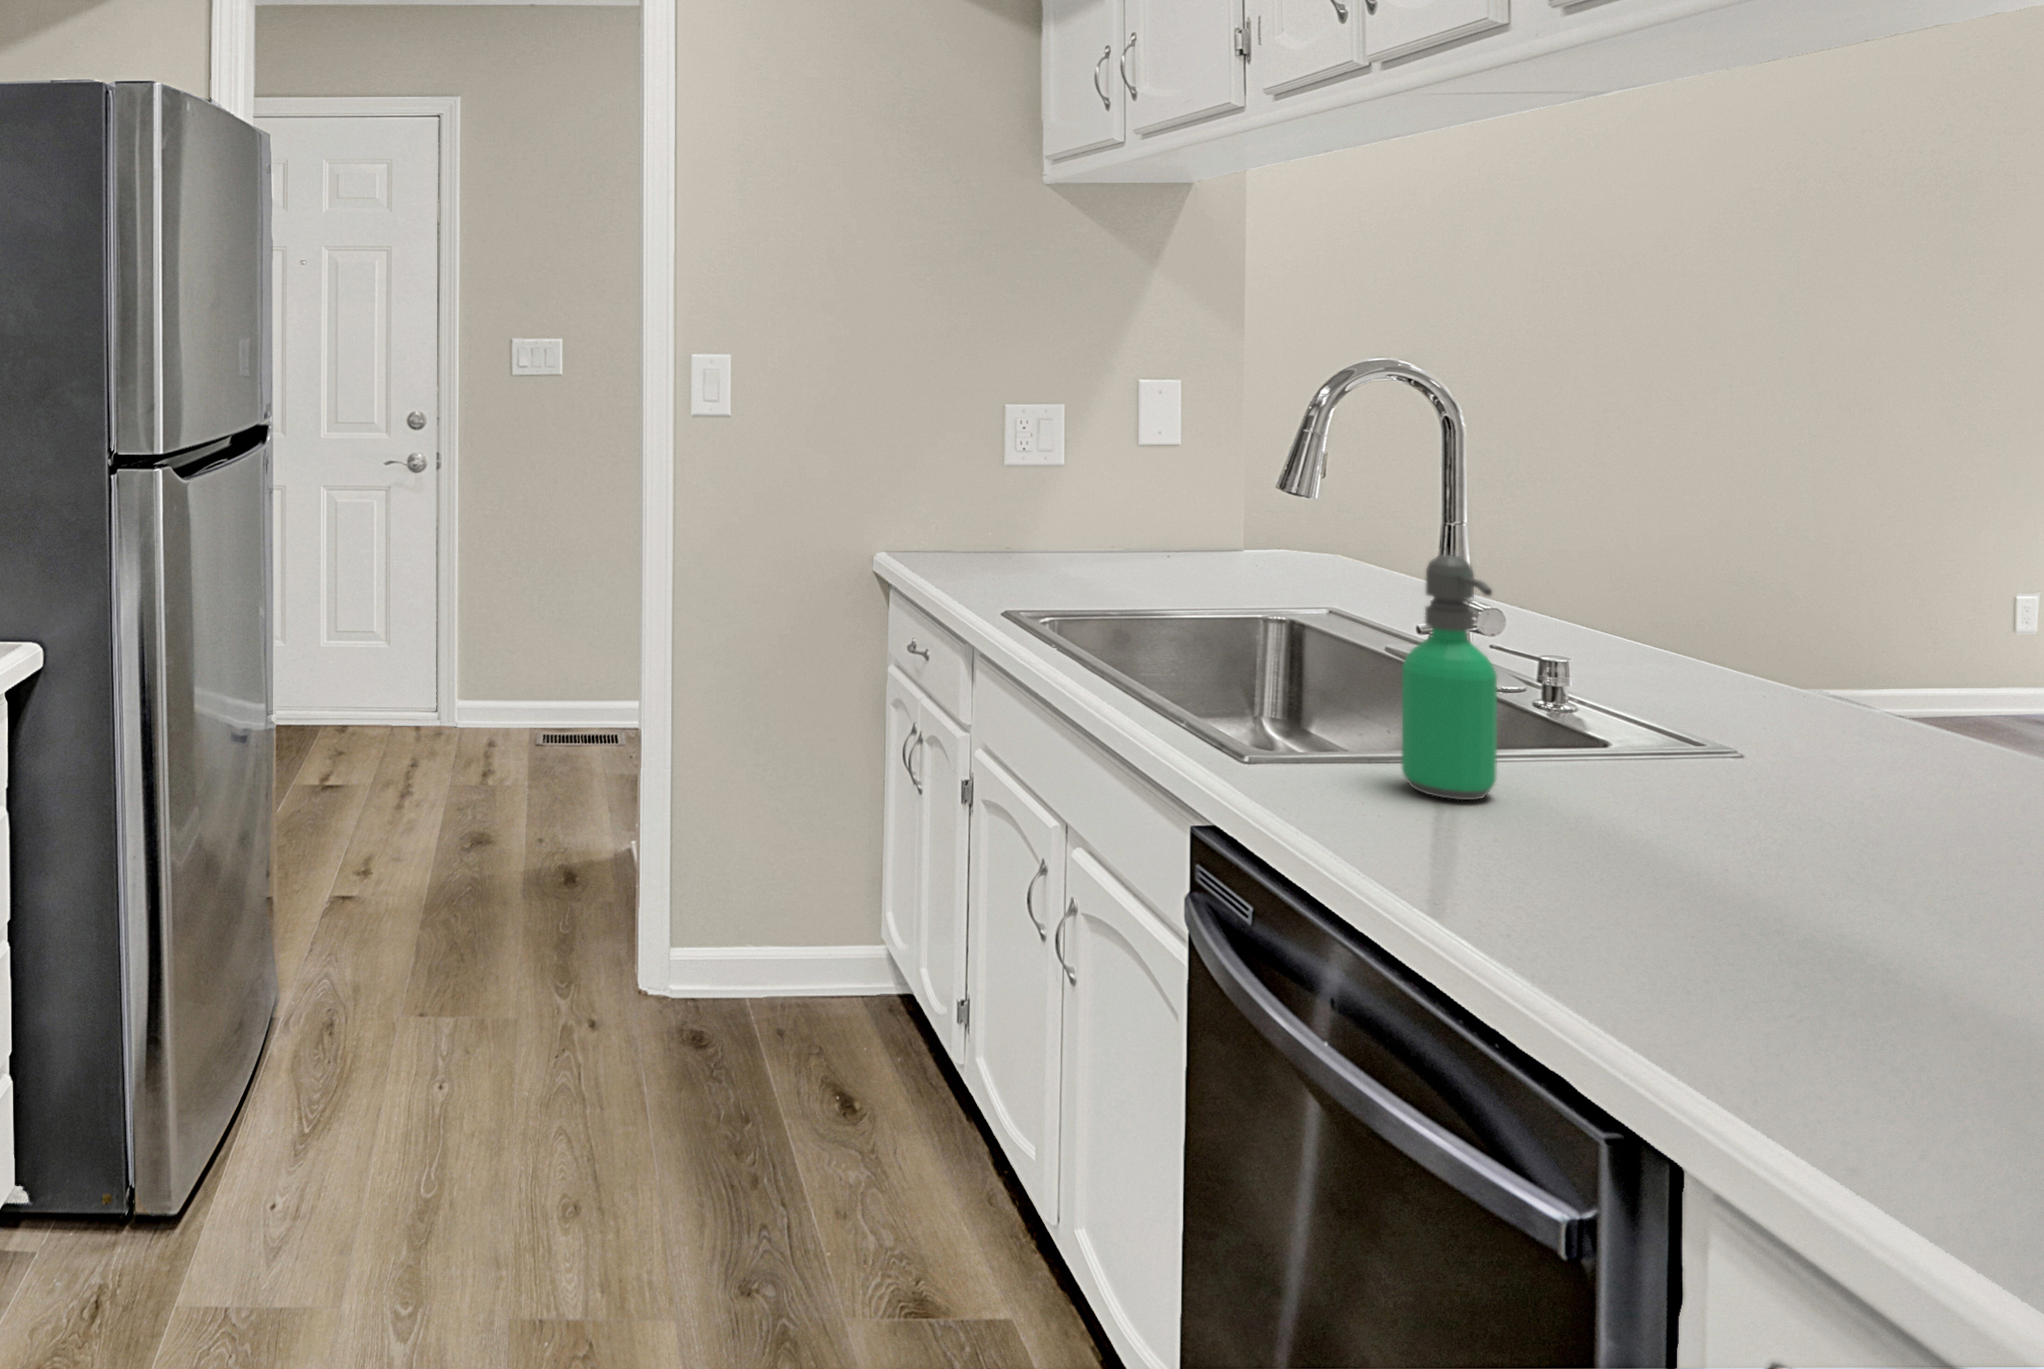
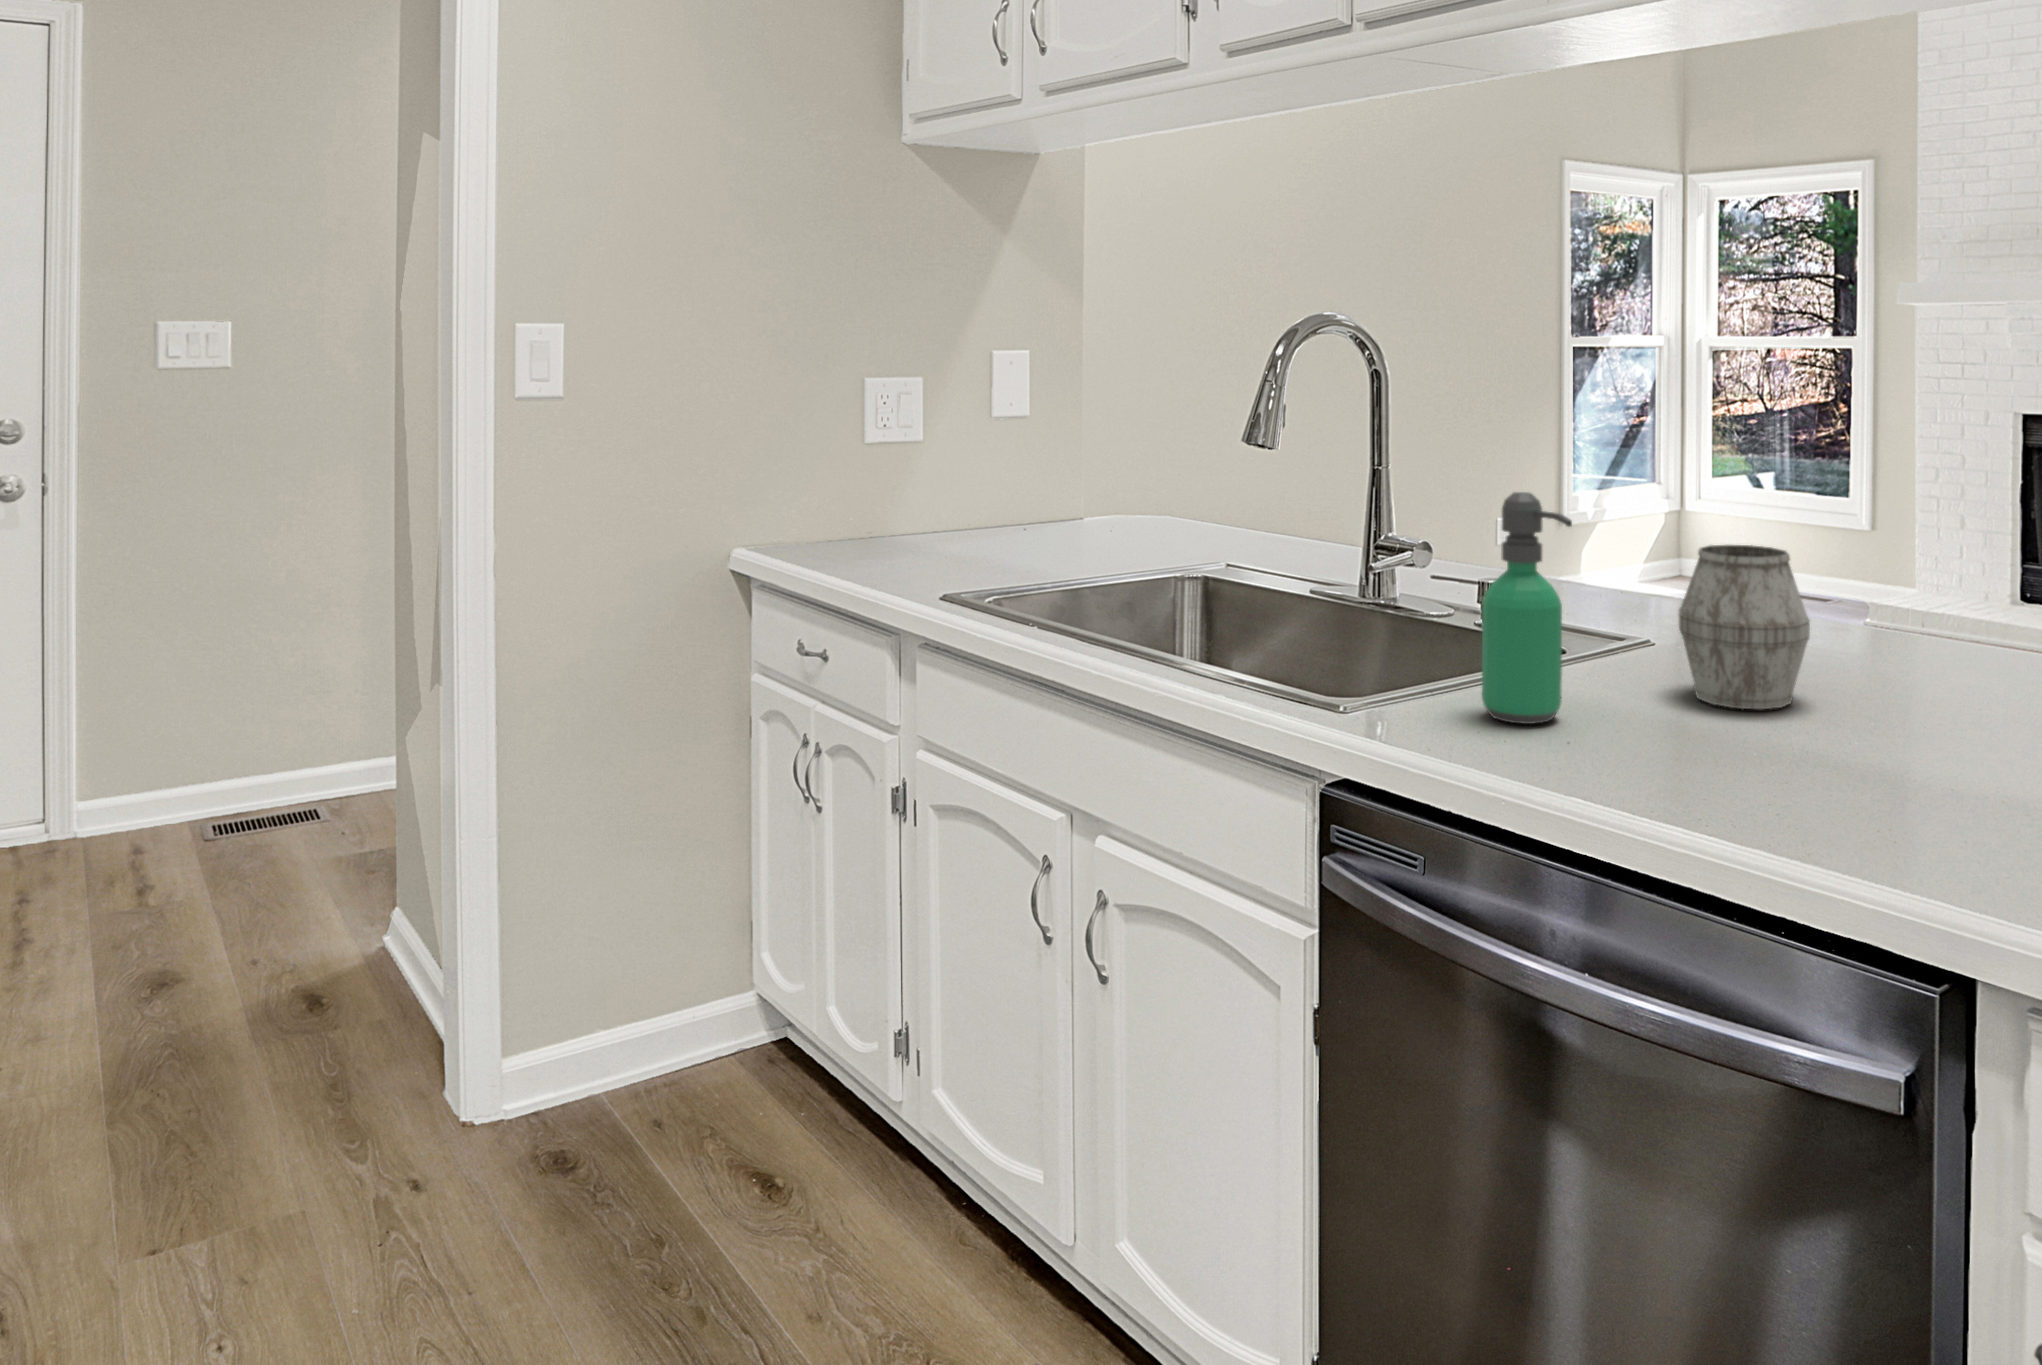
mug: none [1683,638,1873,836] -> present [1679,544,1810,709]

